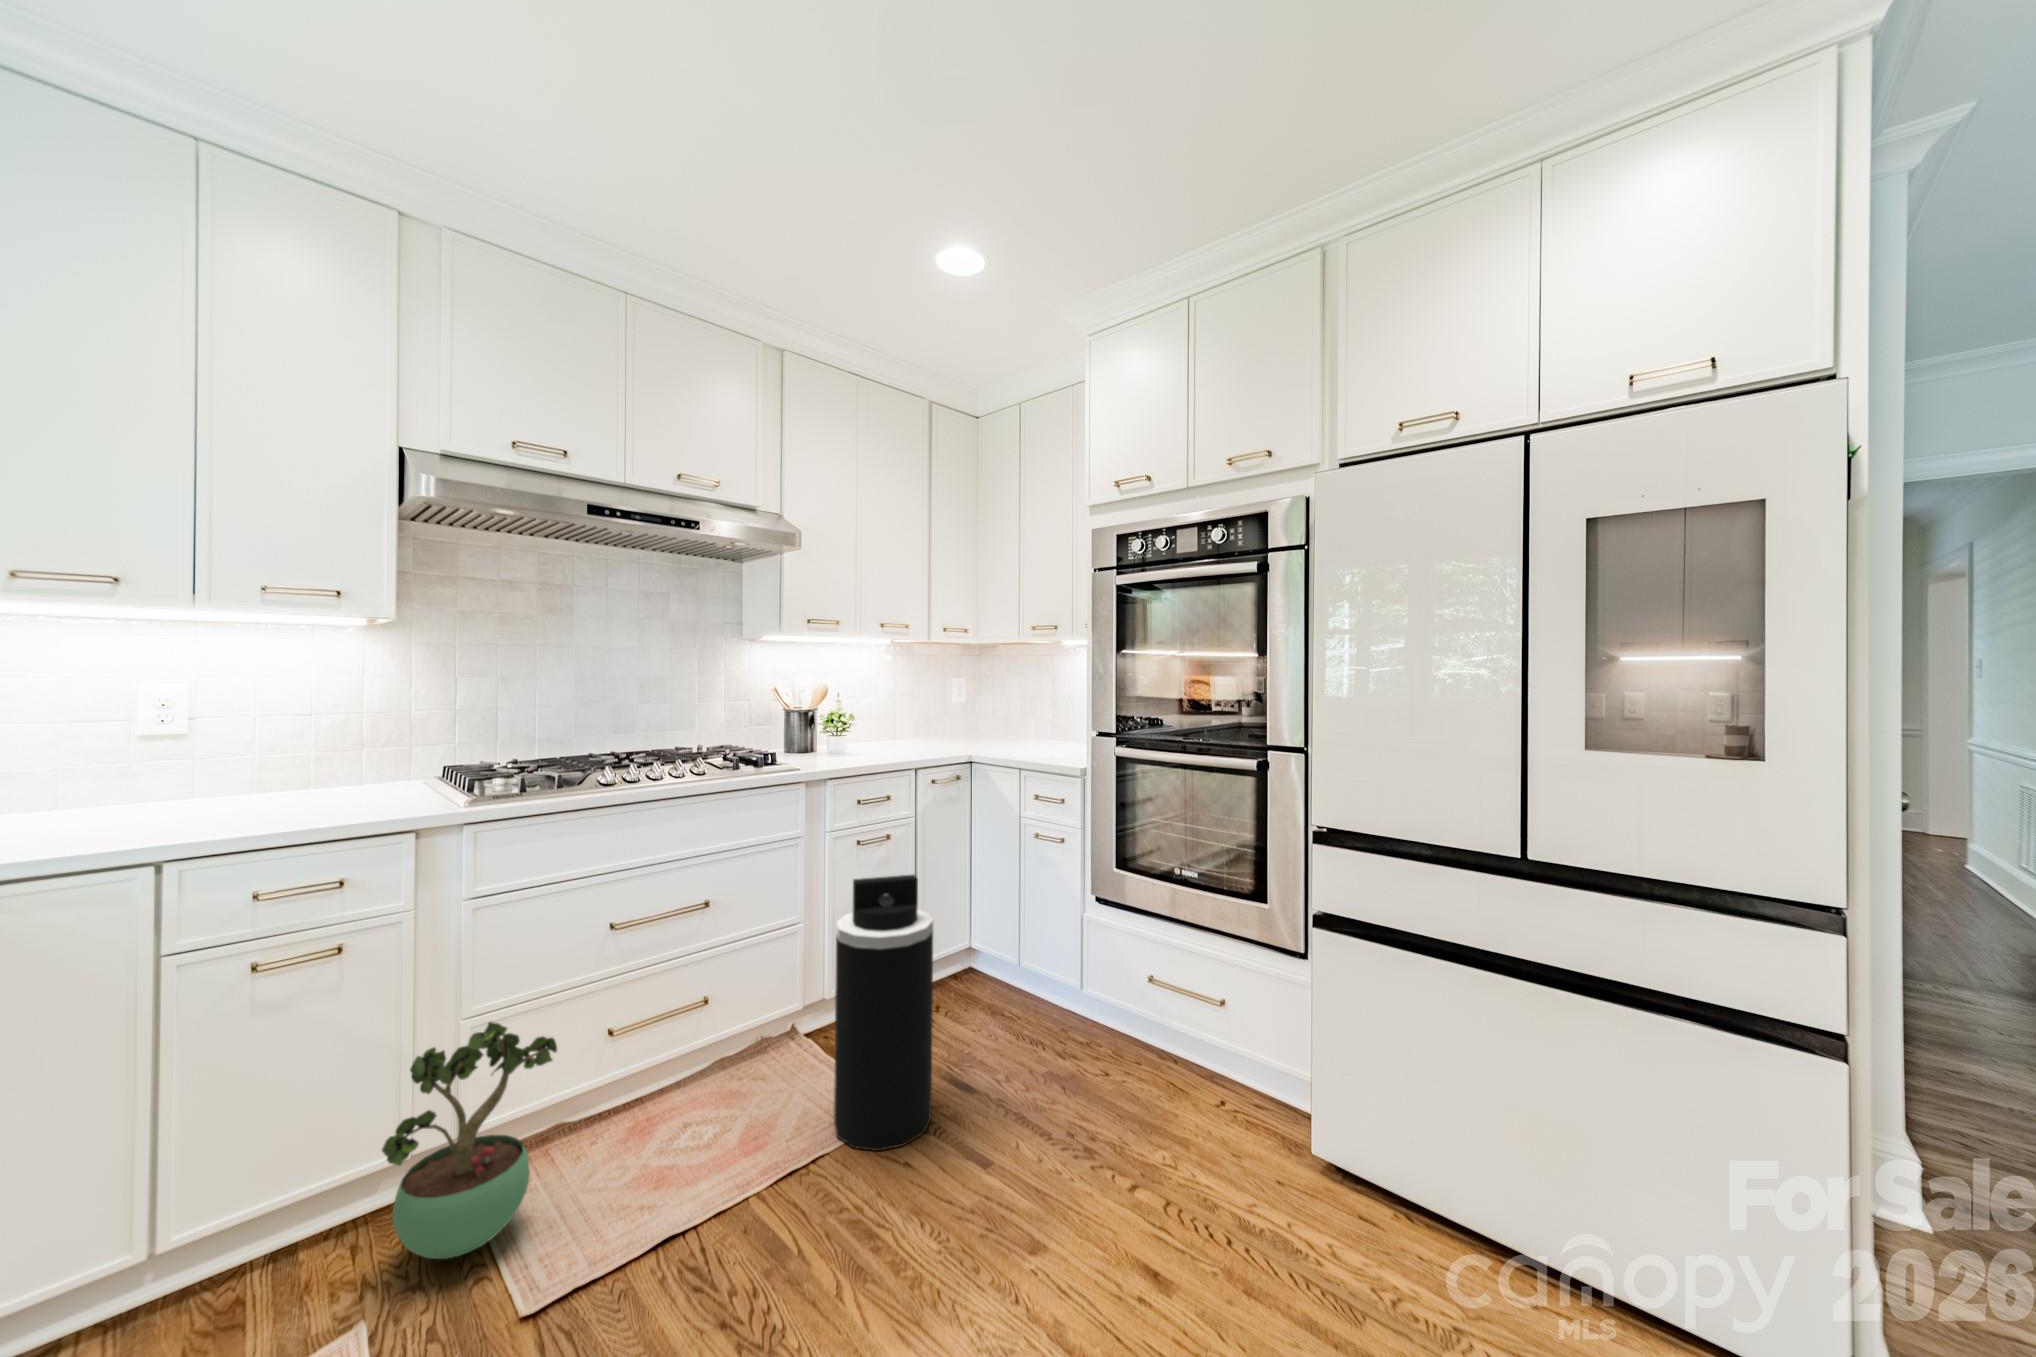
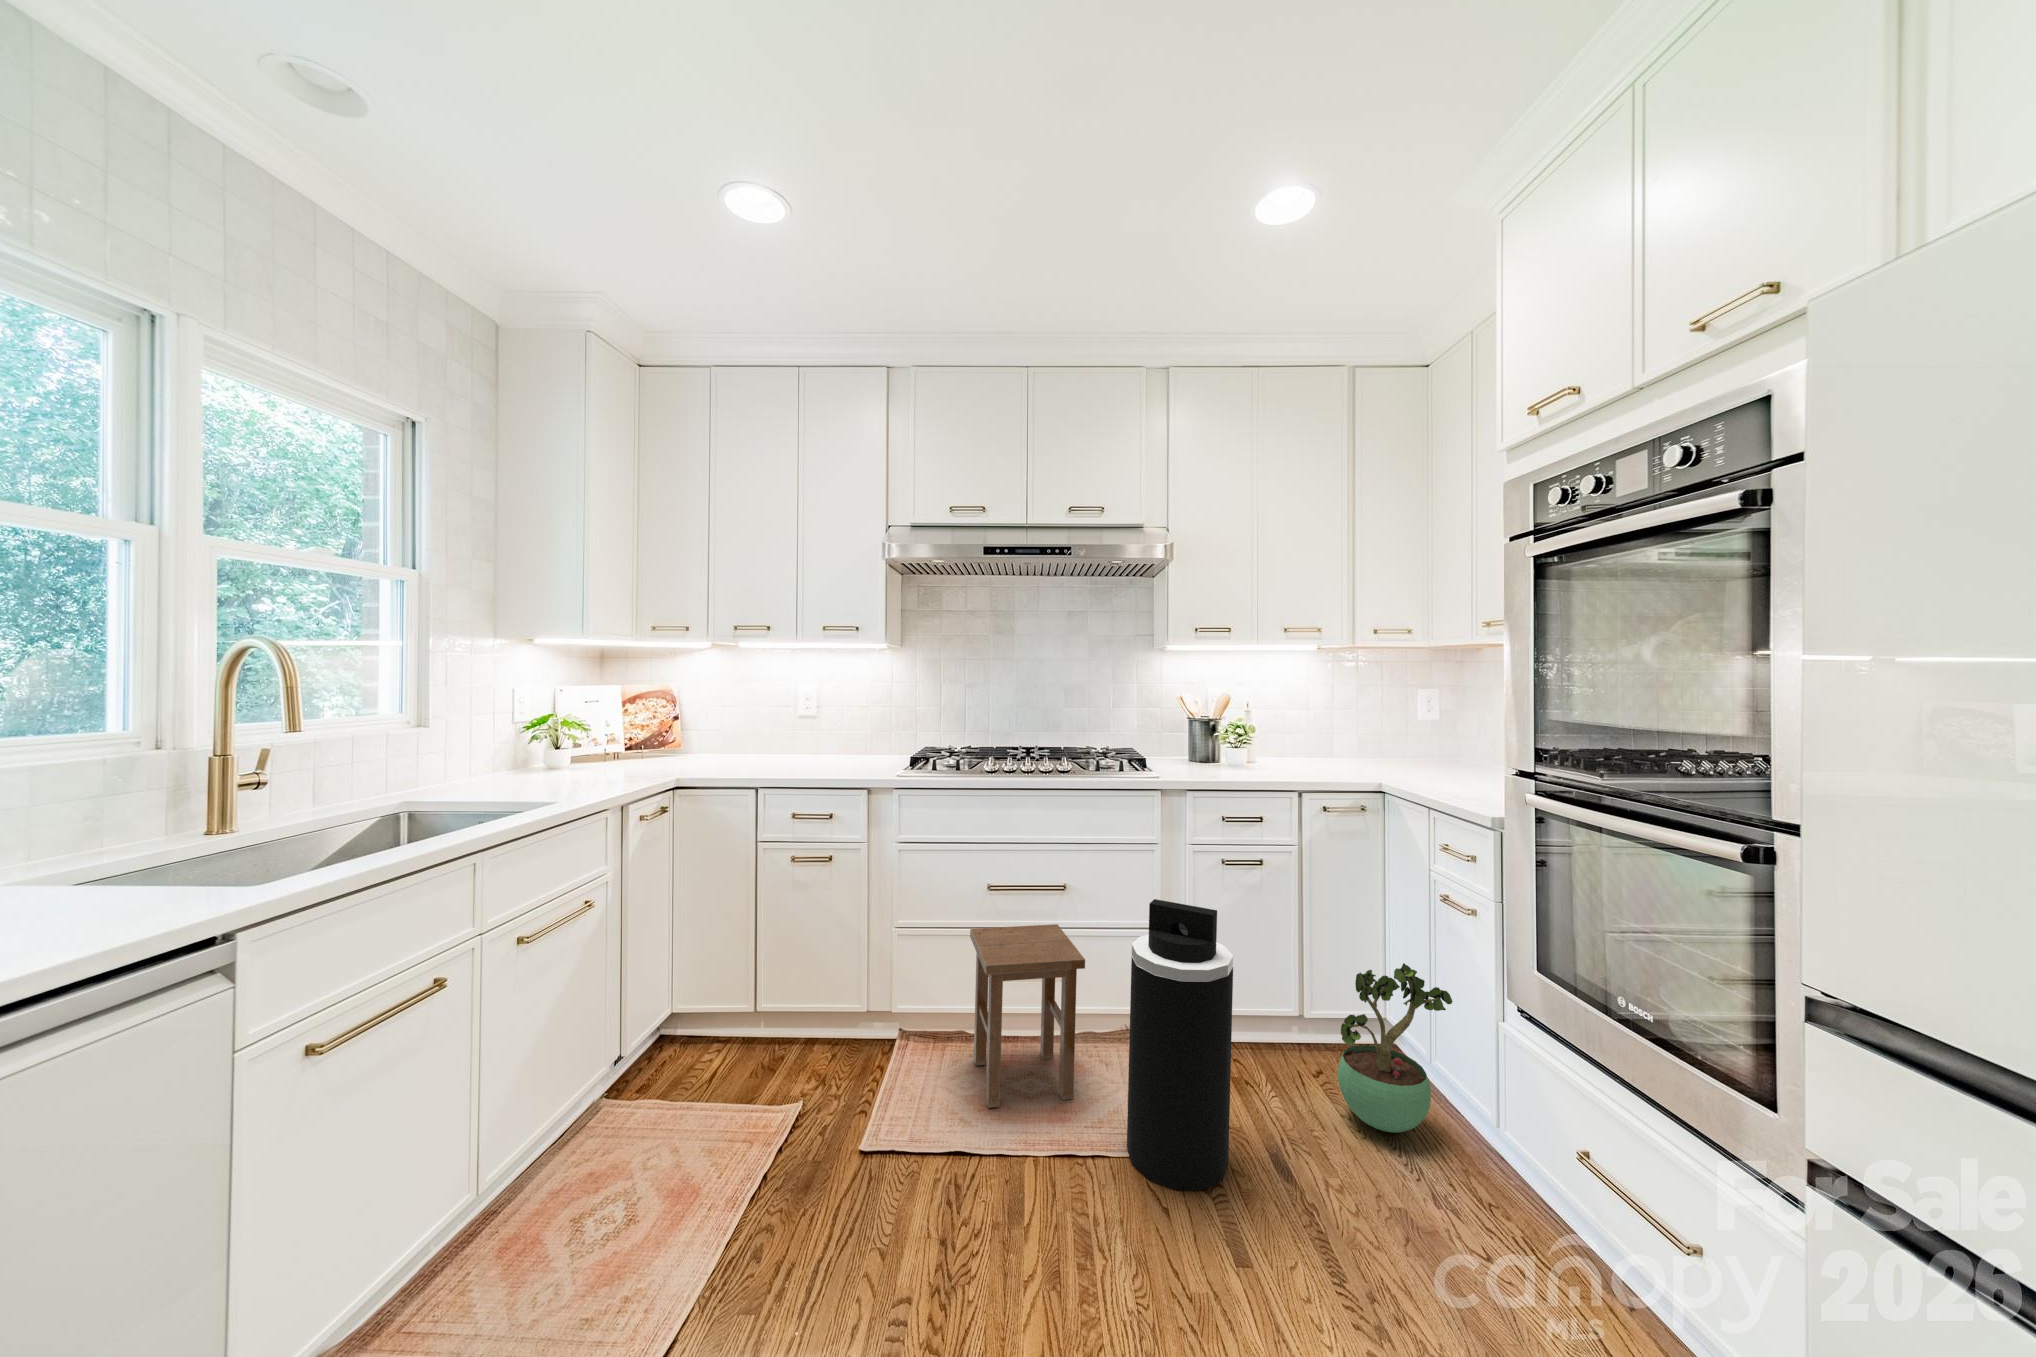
stool: none [589,947,764,1182] -> present [970,924,1085,1108]
potted plant: present [382,1022,557,1259] -> present [1338,963,1452,1133]

